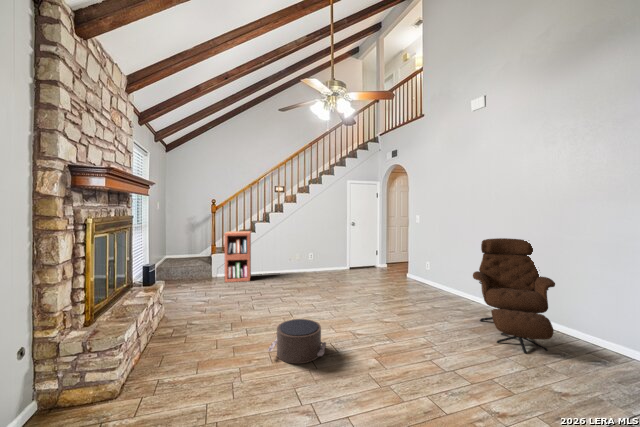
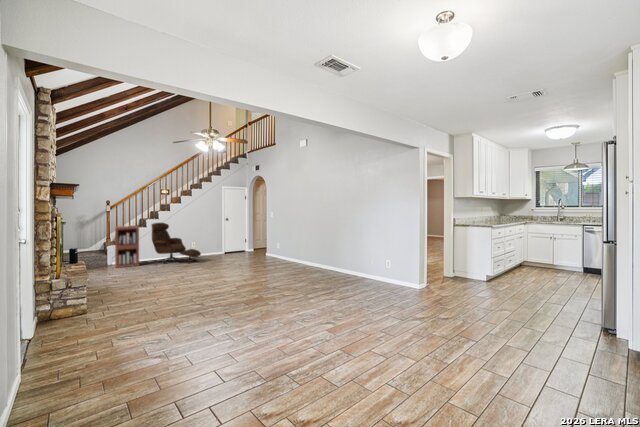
lounge chair: present [473,238,555,354] -> present [152,223,201,264]
pouf: present [268,319,326,364] -> none [173,273,208,293]

